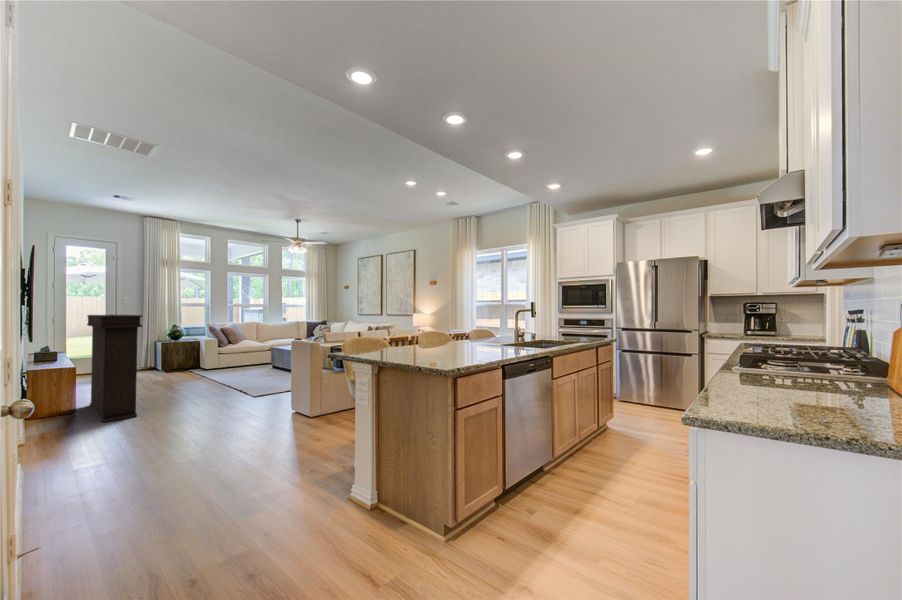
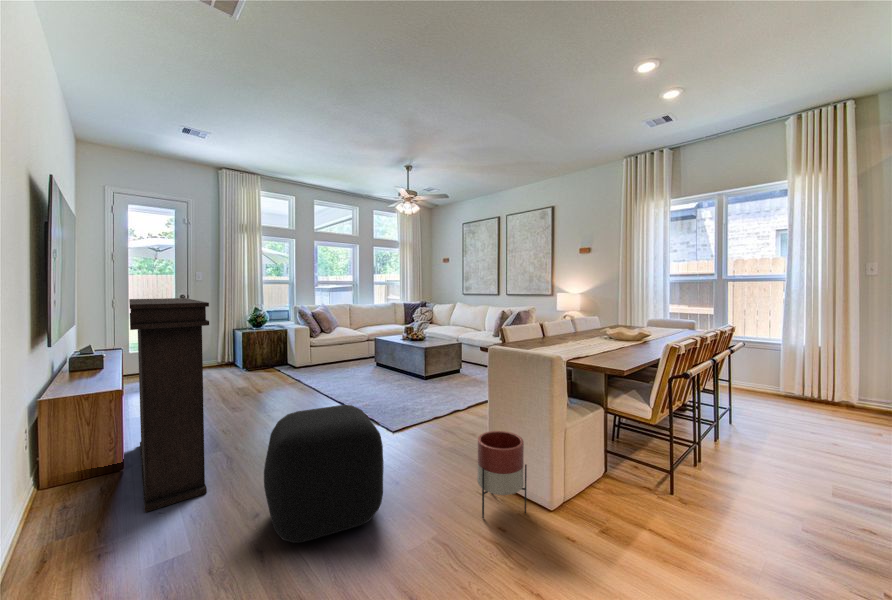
ottoman: none [169,367,233,424] -> present [264,405,384,543]
planter: none [281,379,306,417] -> present [477,431,527,518]

